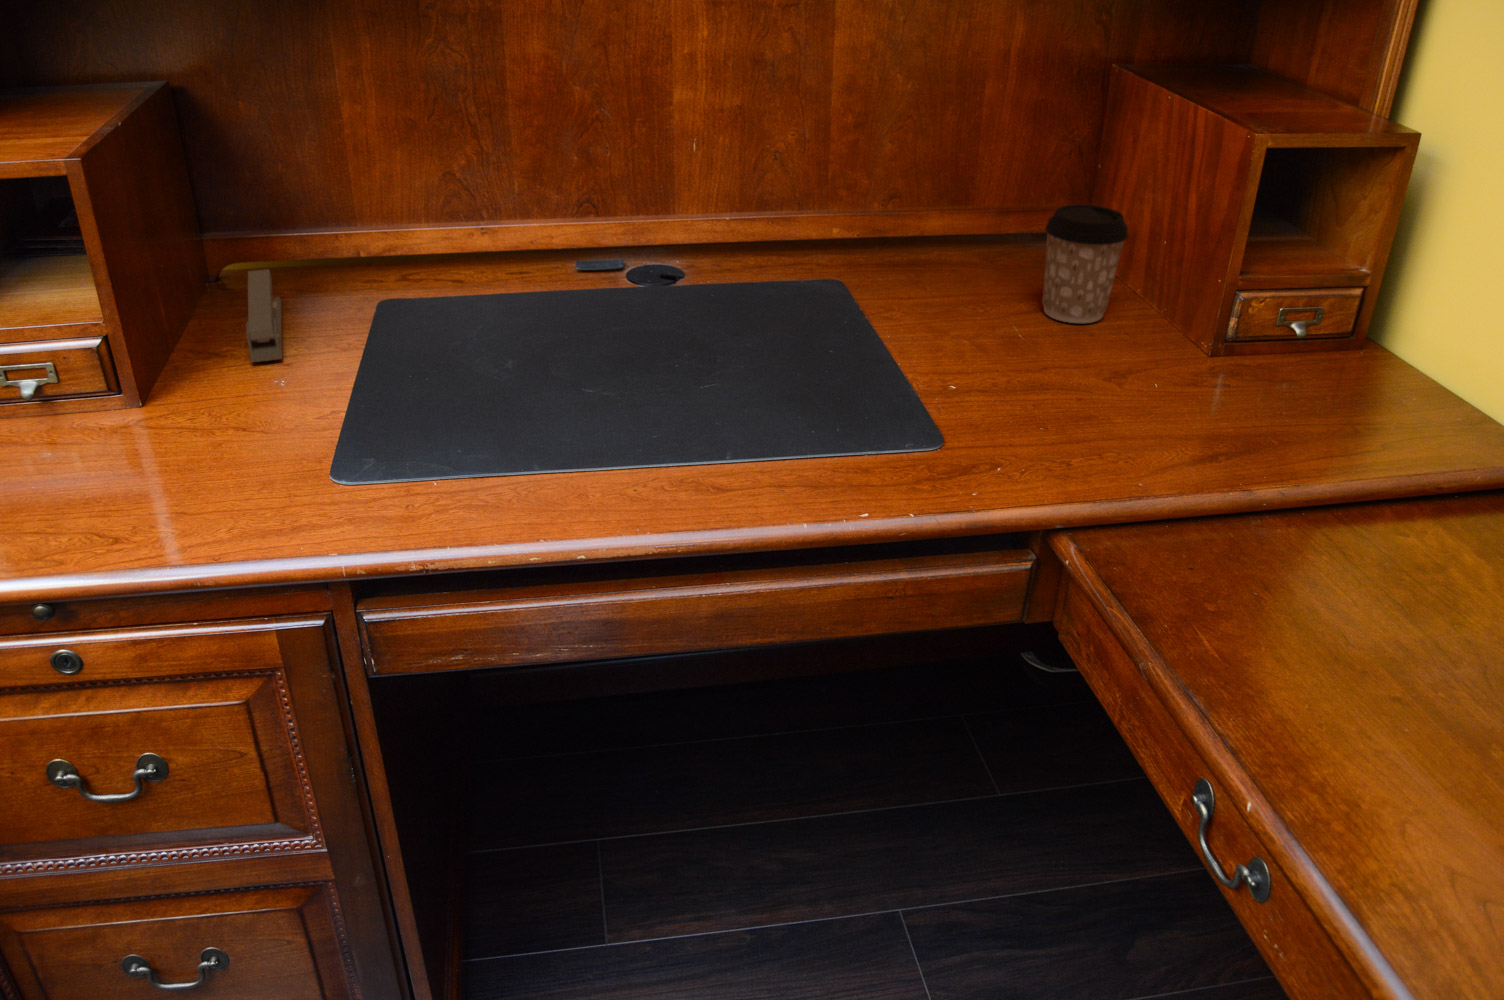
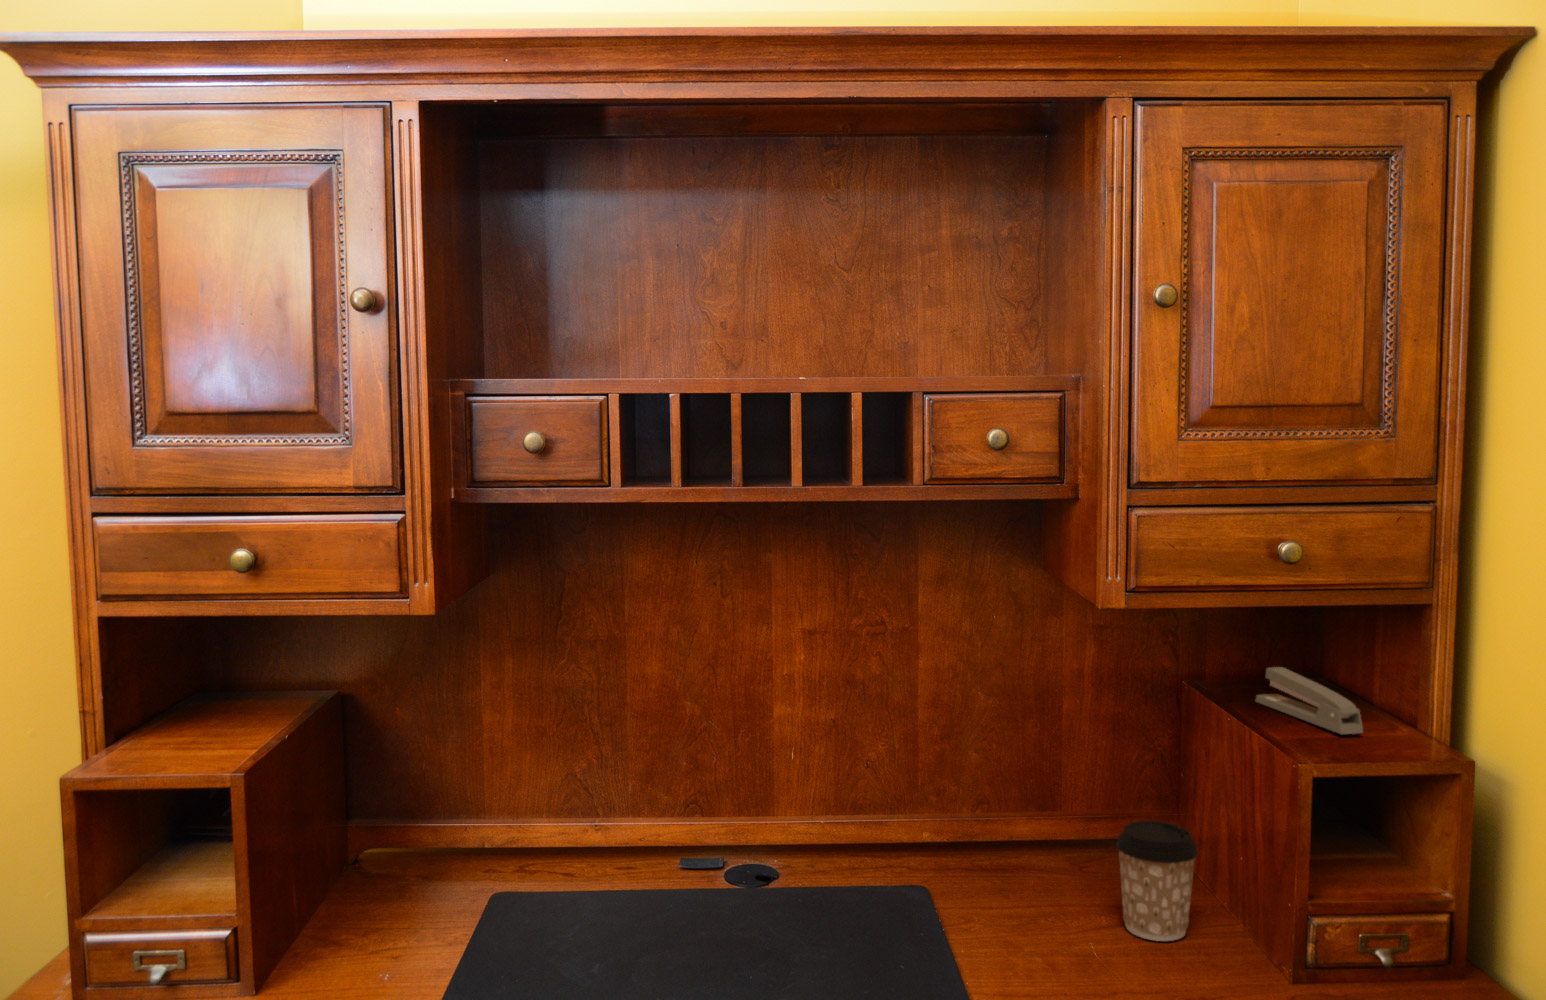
stapler: present [246,269,282,362] -> present [1256,667,1363,734]

